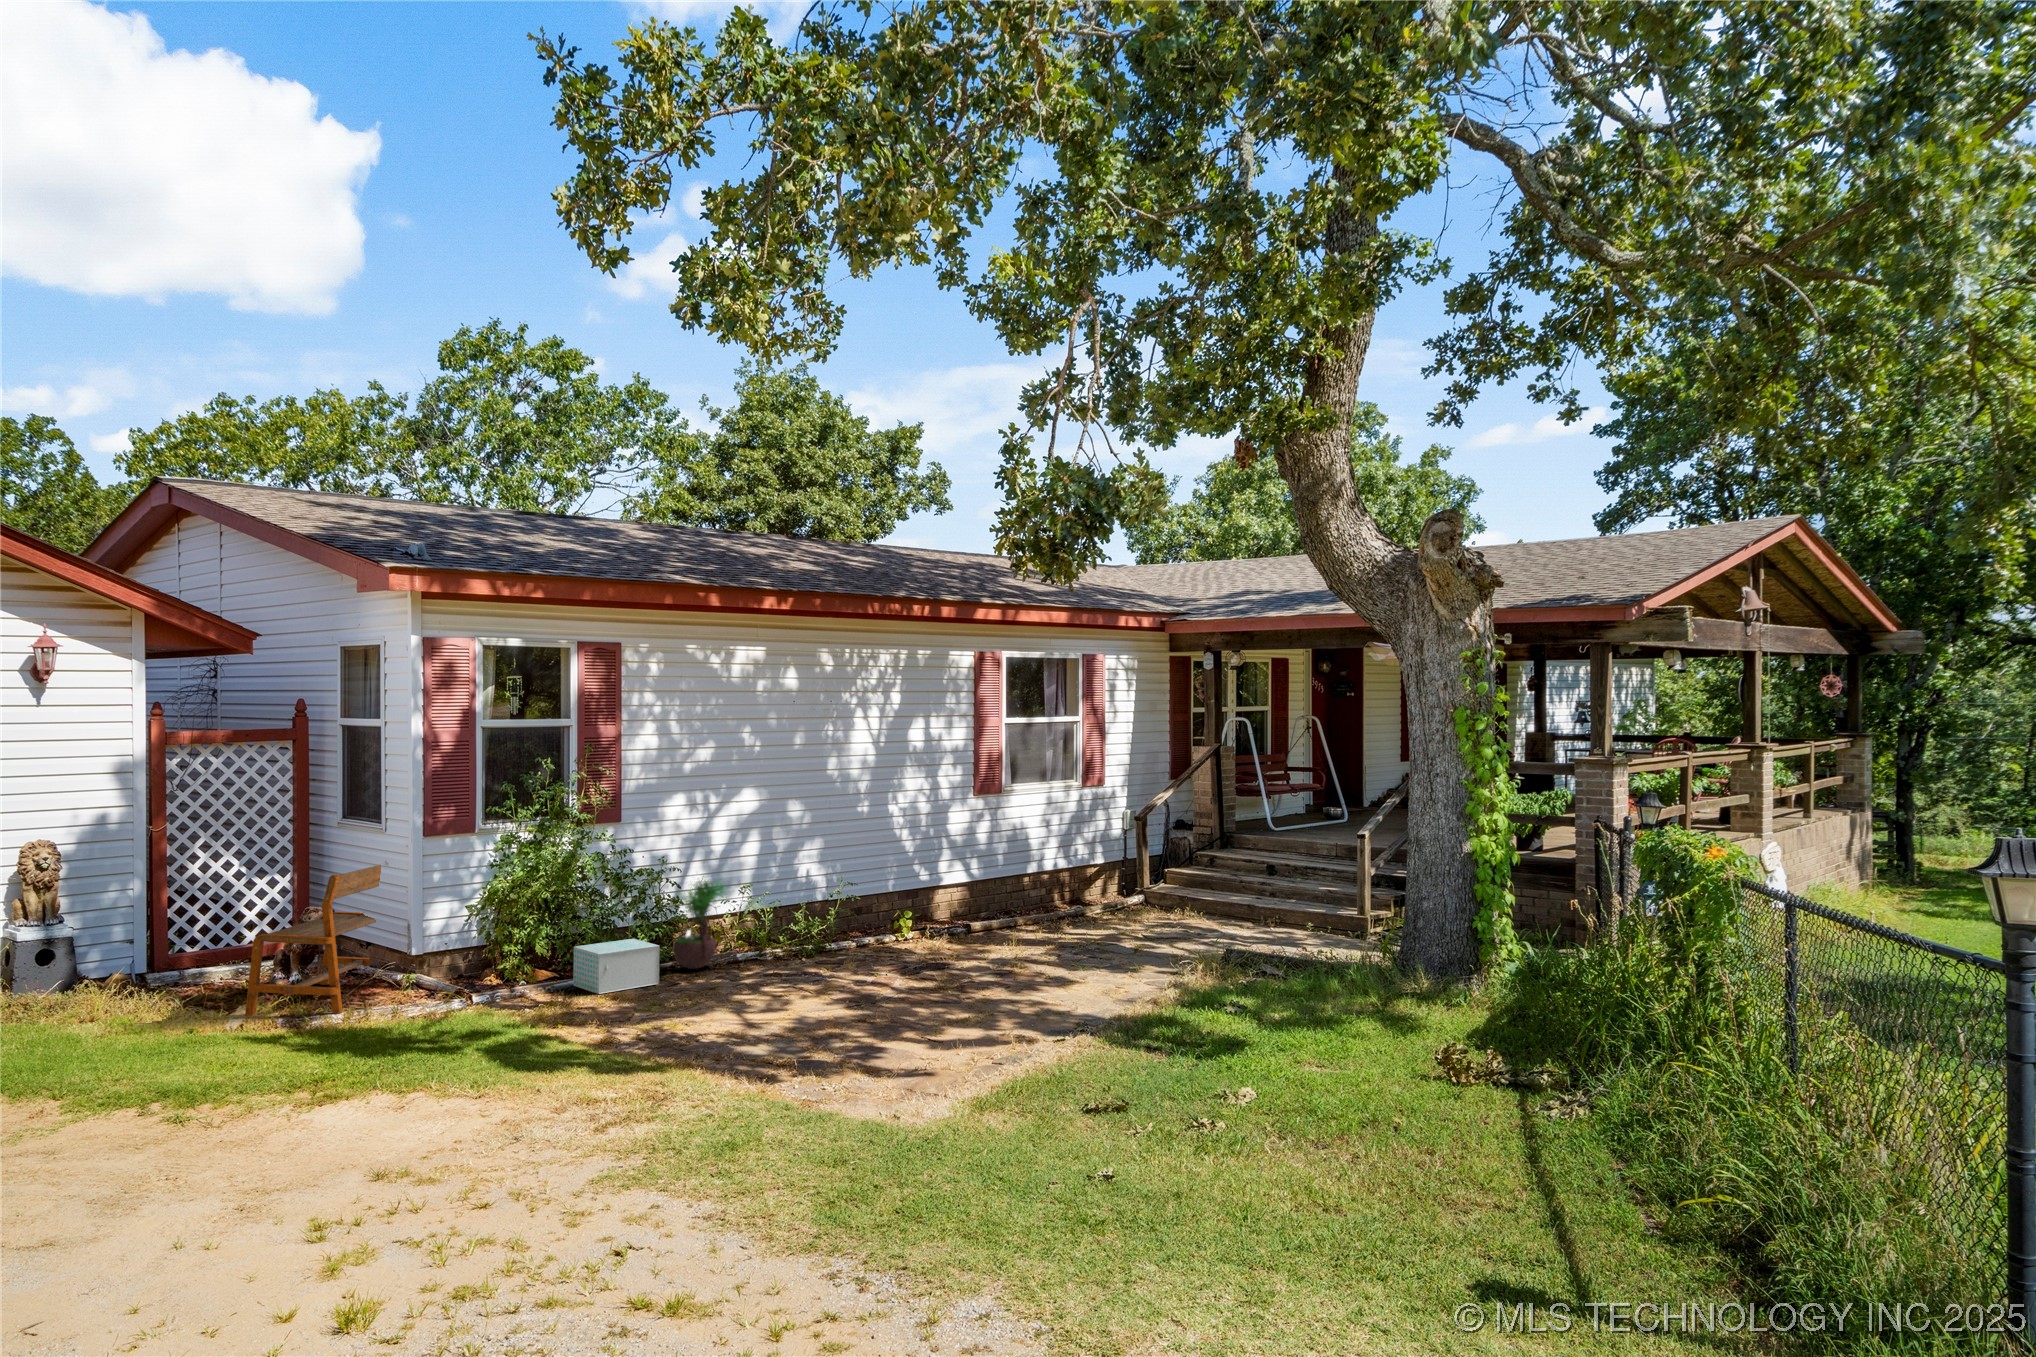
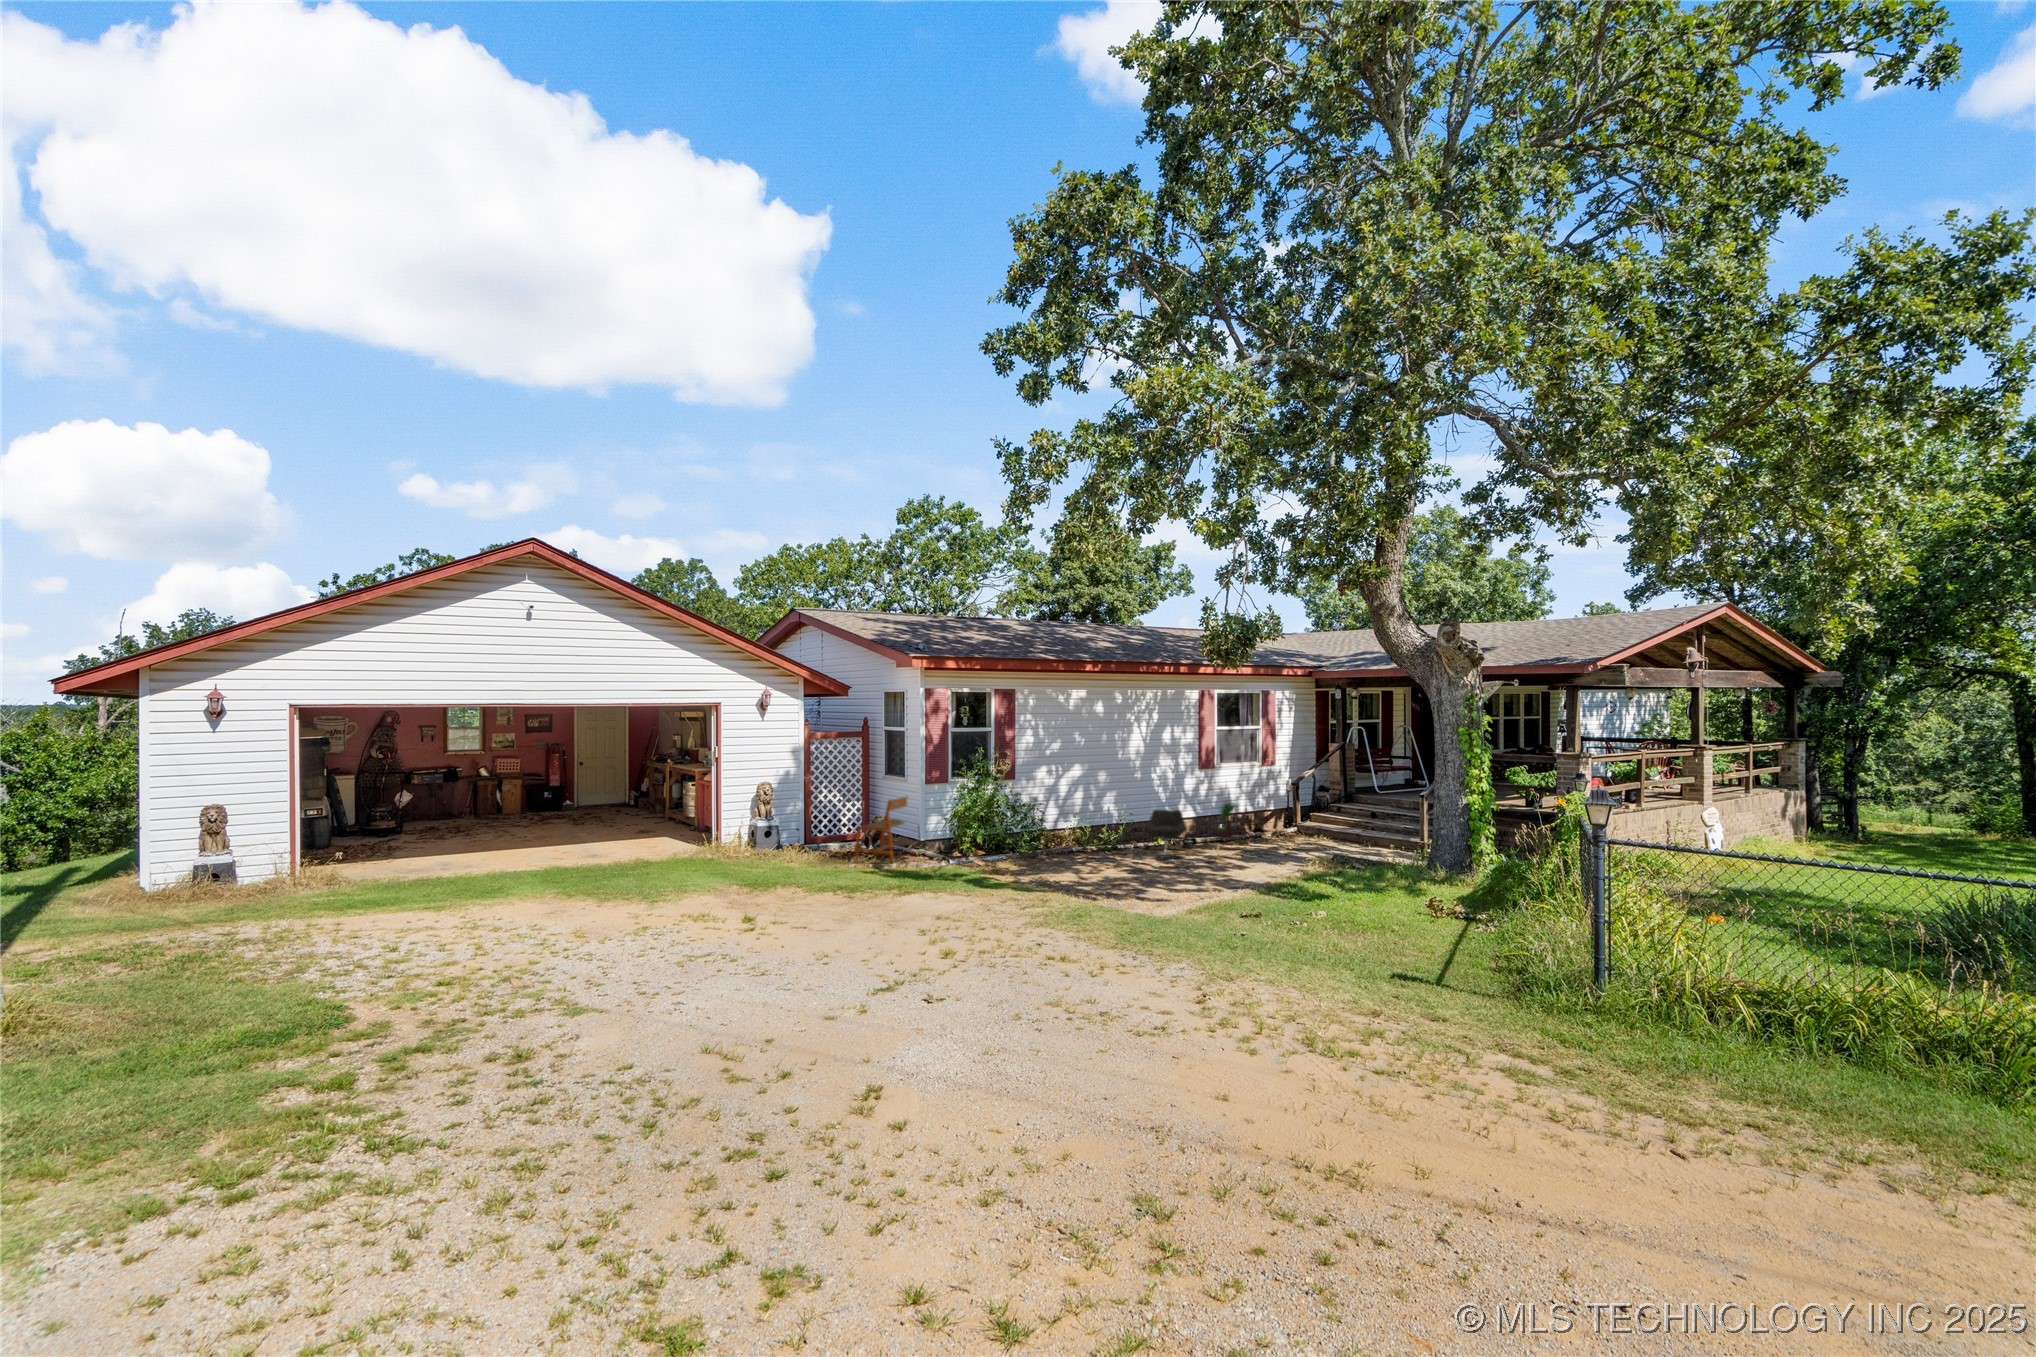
lounge chair: none [878,869,959,949] -> present [1144,810,1187,851]
potted tree: present [673,876,727,969] -> present [1214,803,1237,842]
storage box: present [573,939,660,994] -> none [993,837,1033,862]

